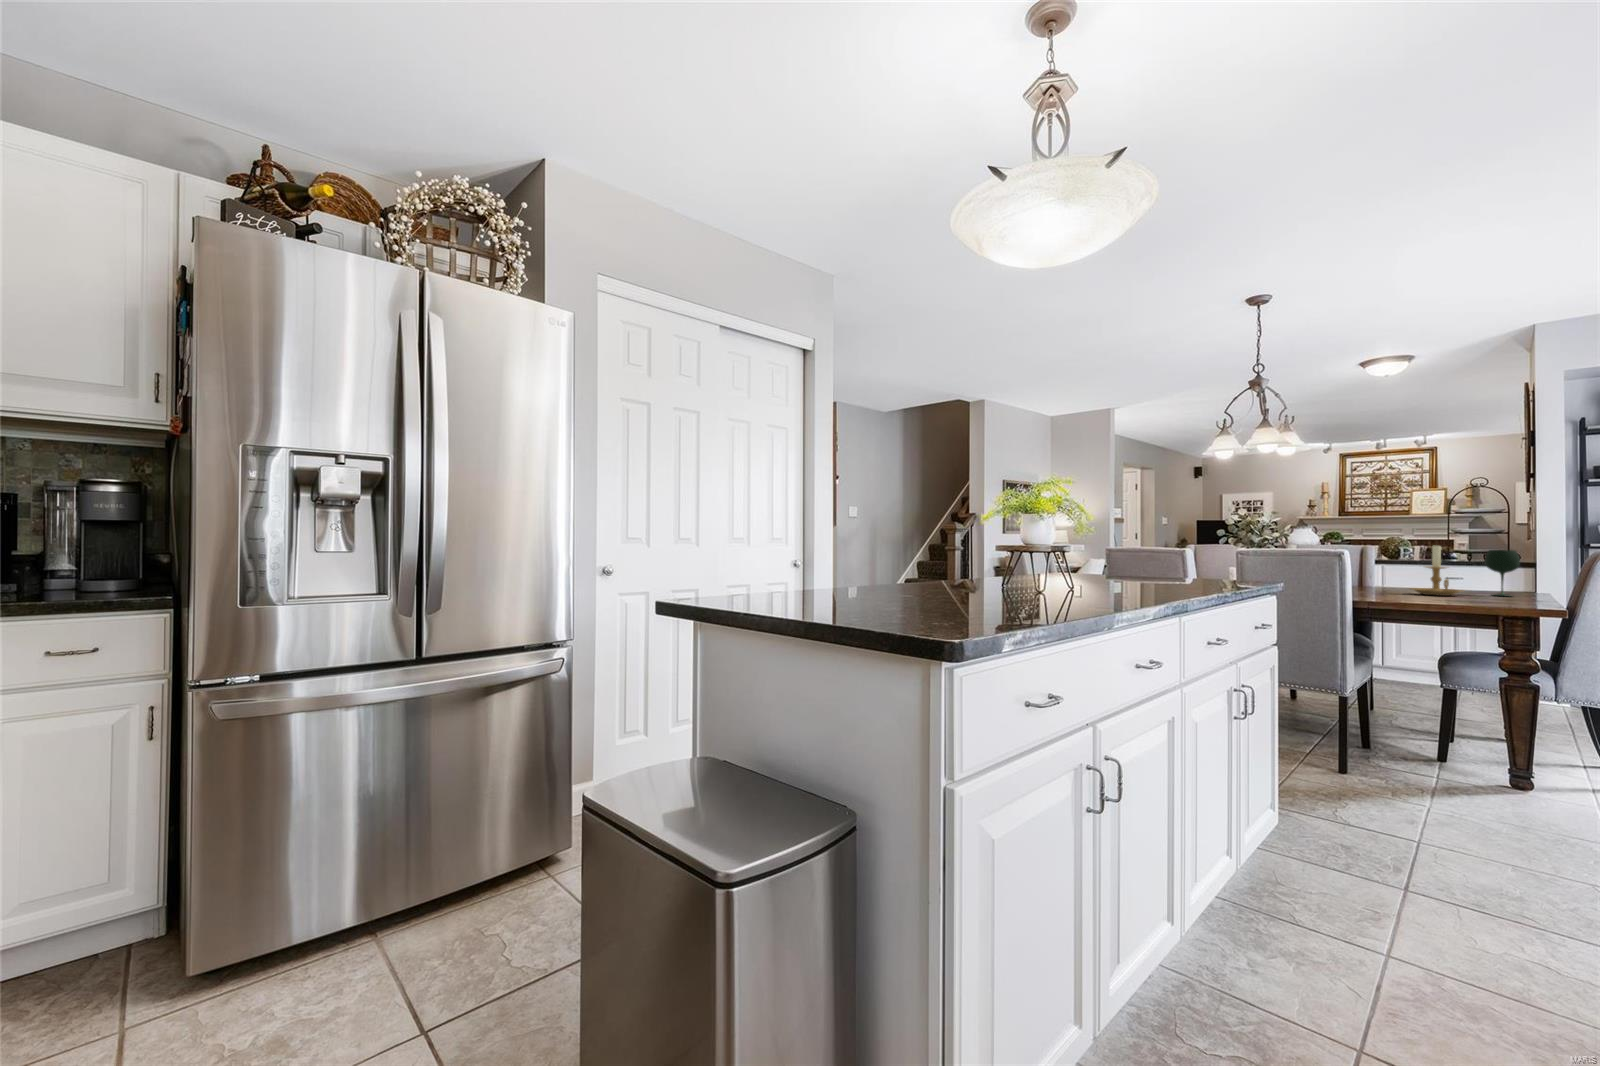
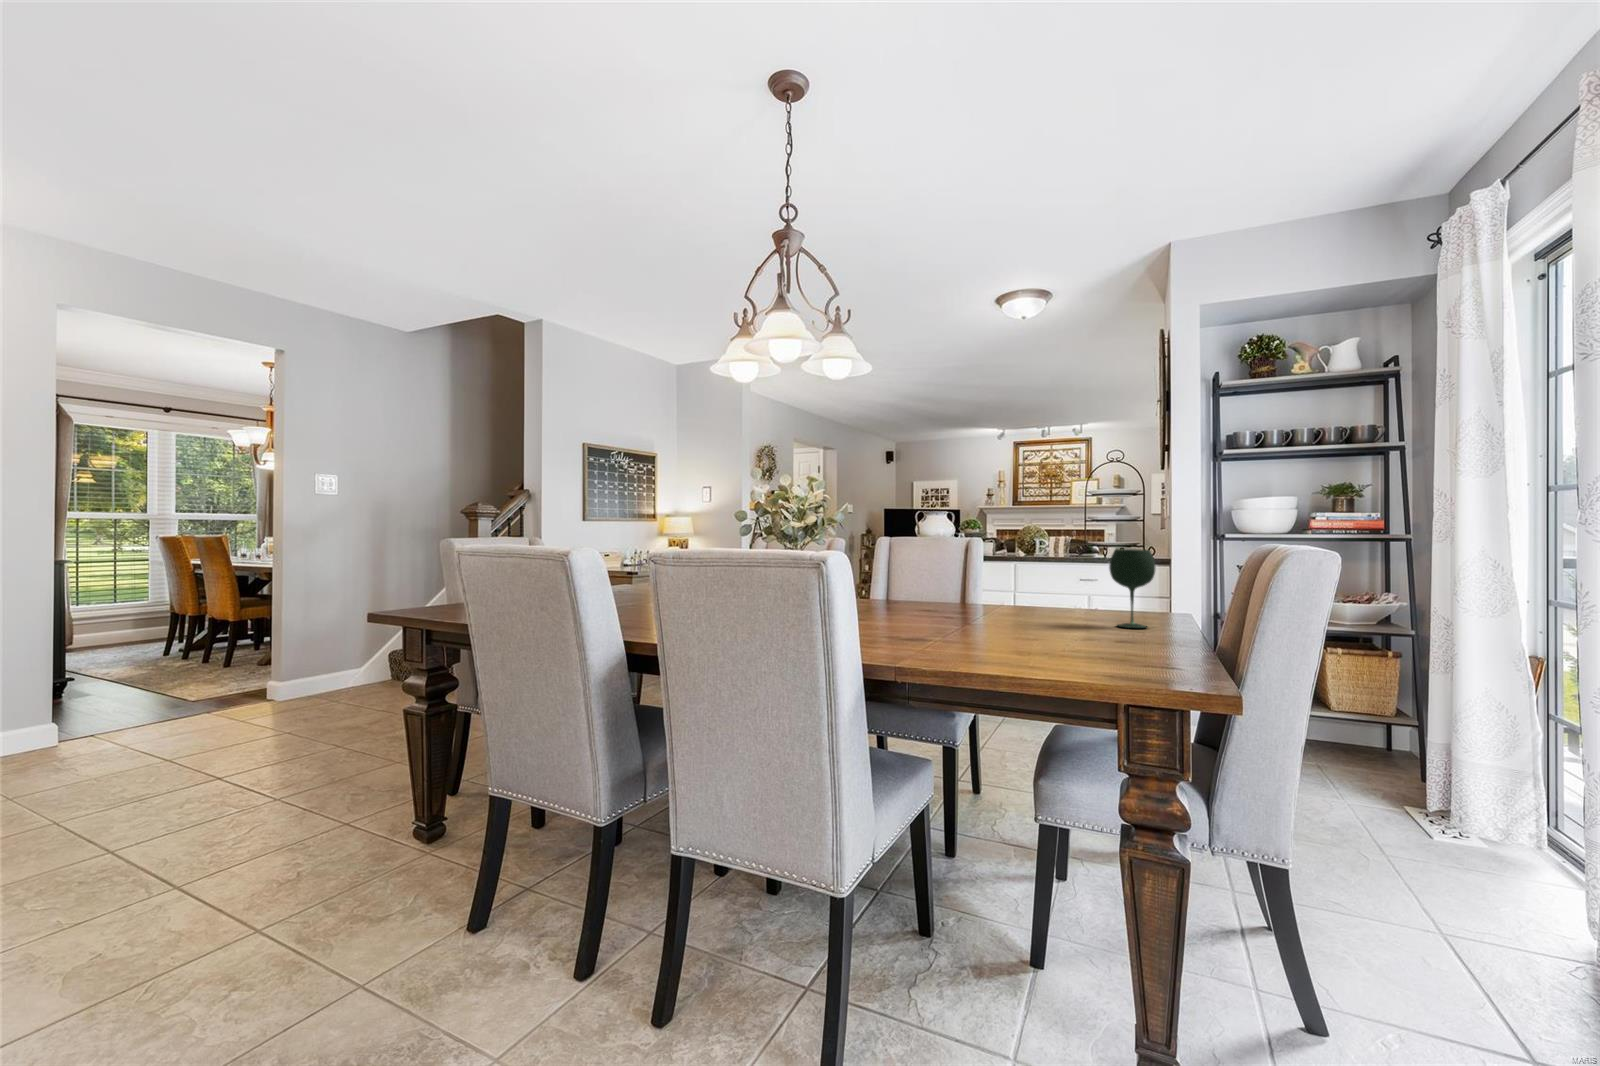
candle holder: present [1412,545,1463,596] -> none [1001,539,1079,633]

